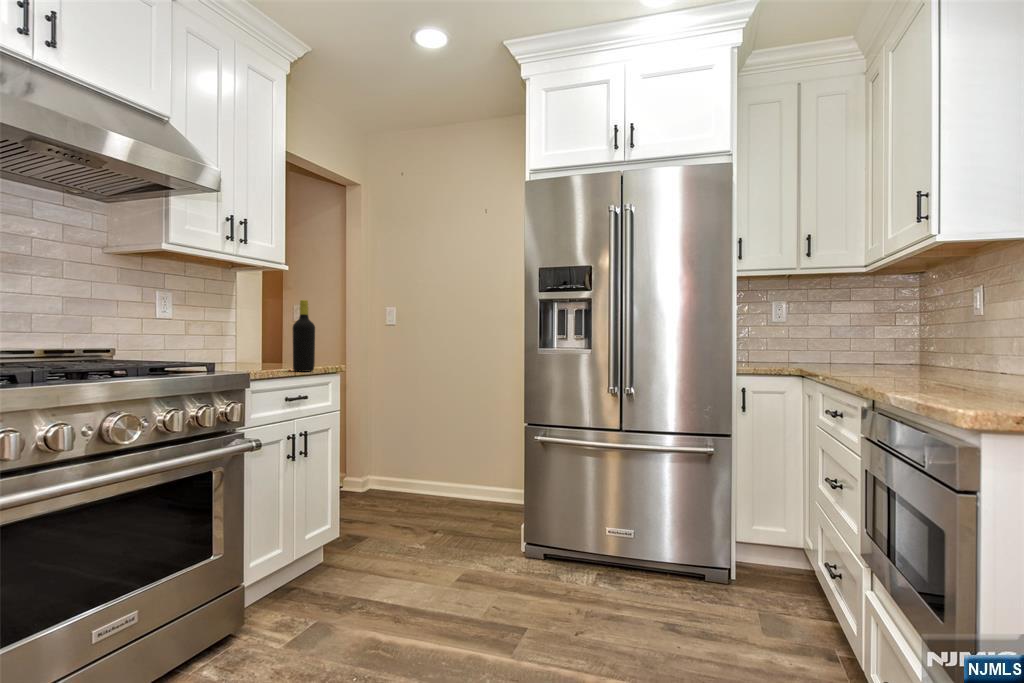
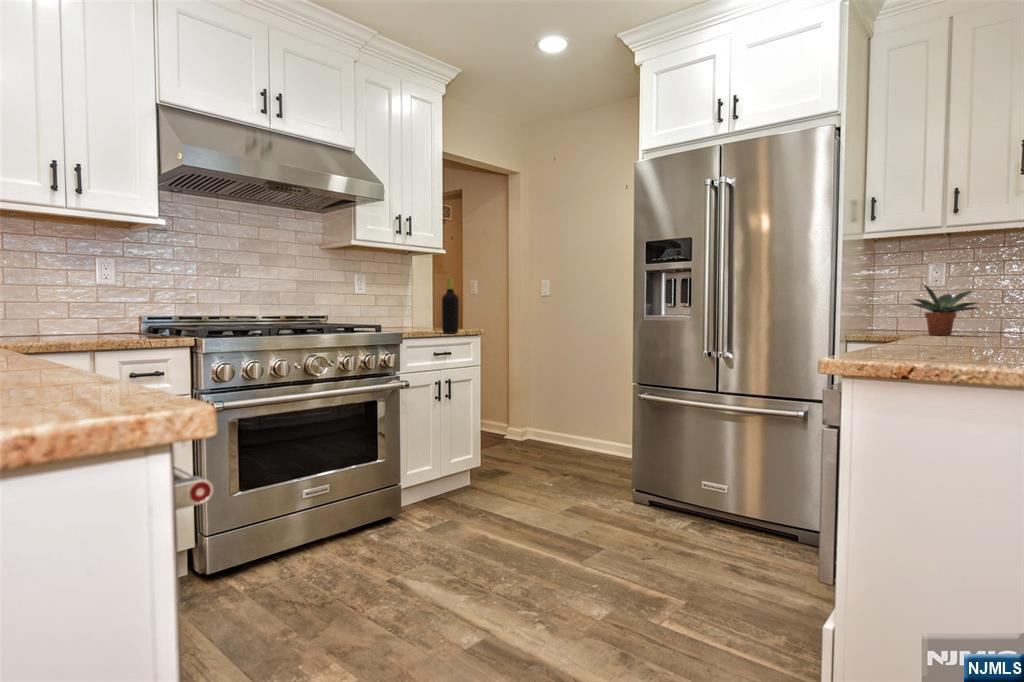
potted plant: none [765,320,830,367] -> present [910,286,979,335]

